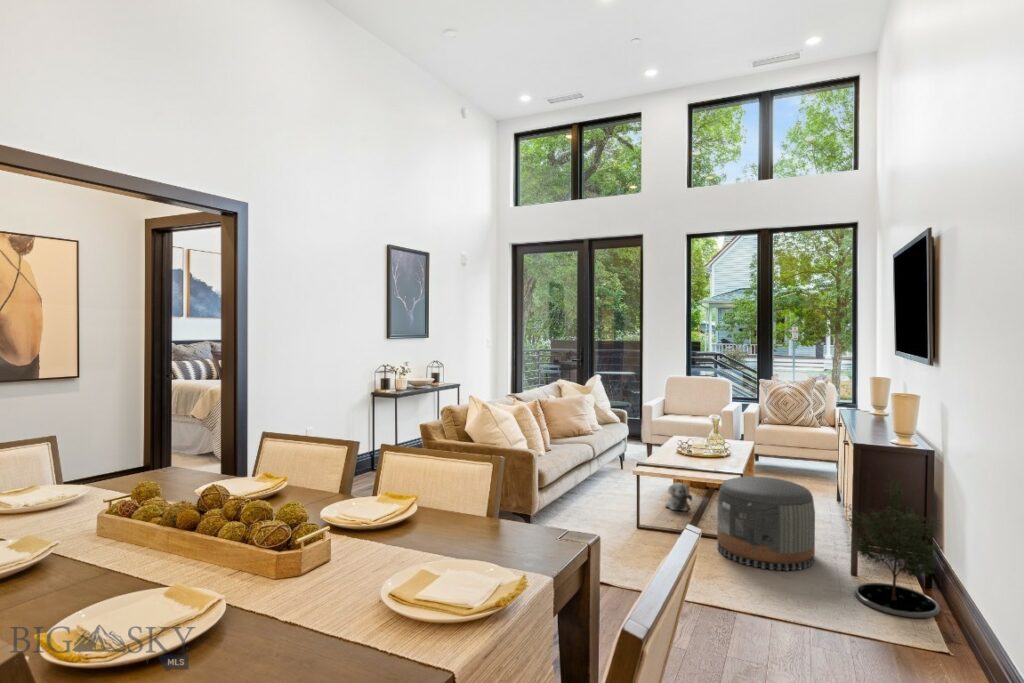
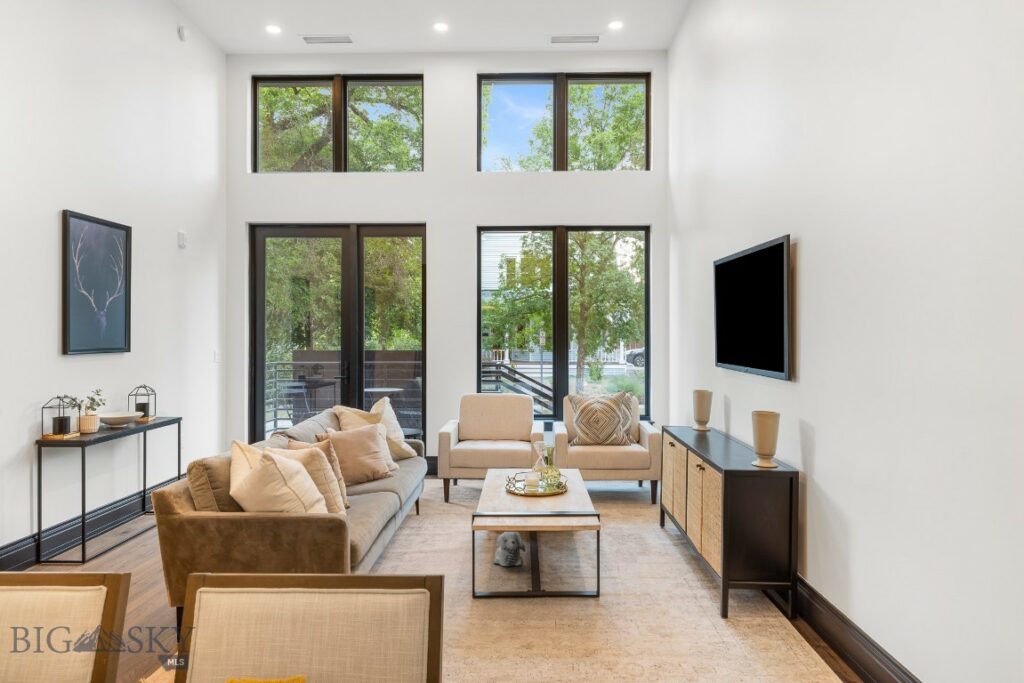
pouf: present [717,476,815,571] -> none [575,517,684,629]
potted tree: present [845,476,942,618] -> none [720,497,827,662]

